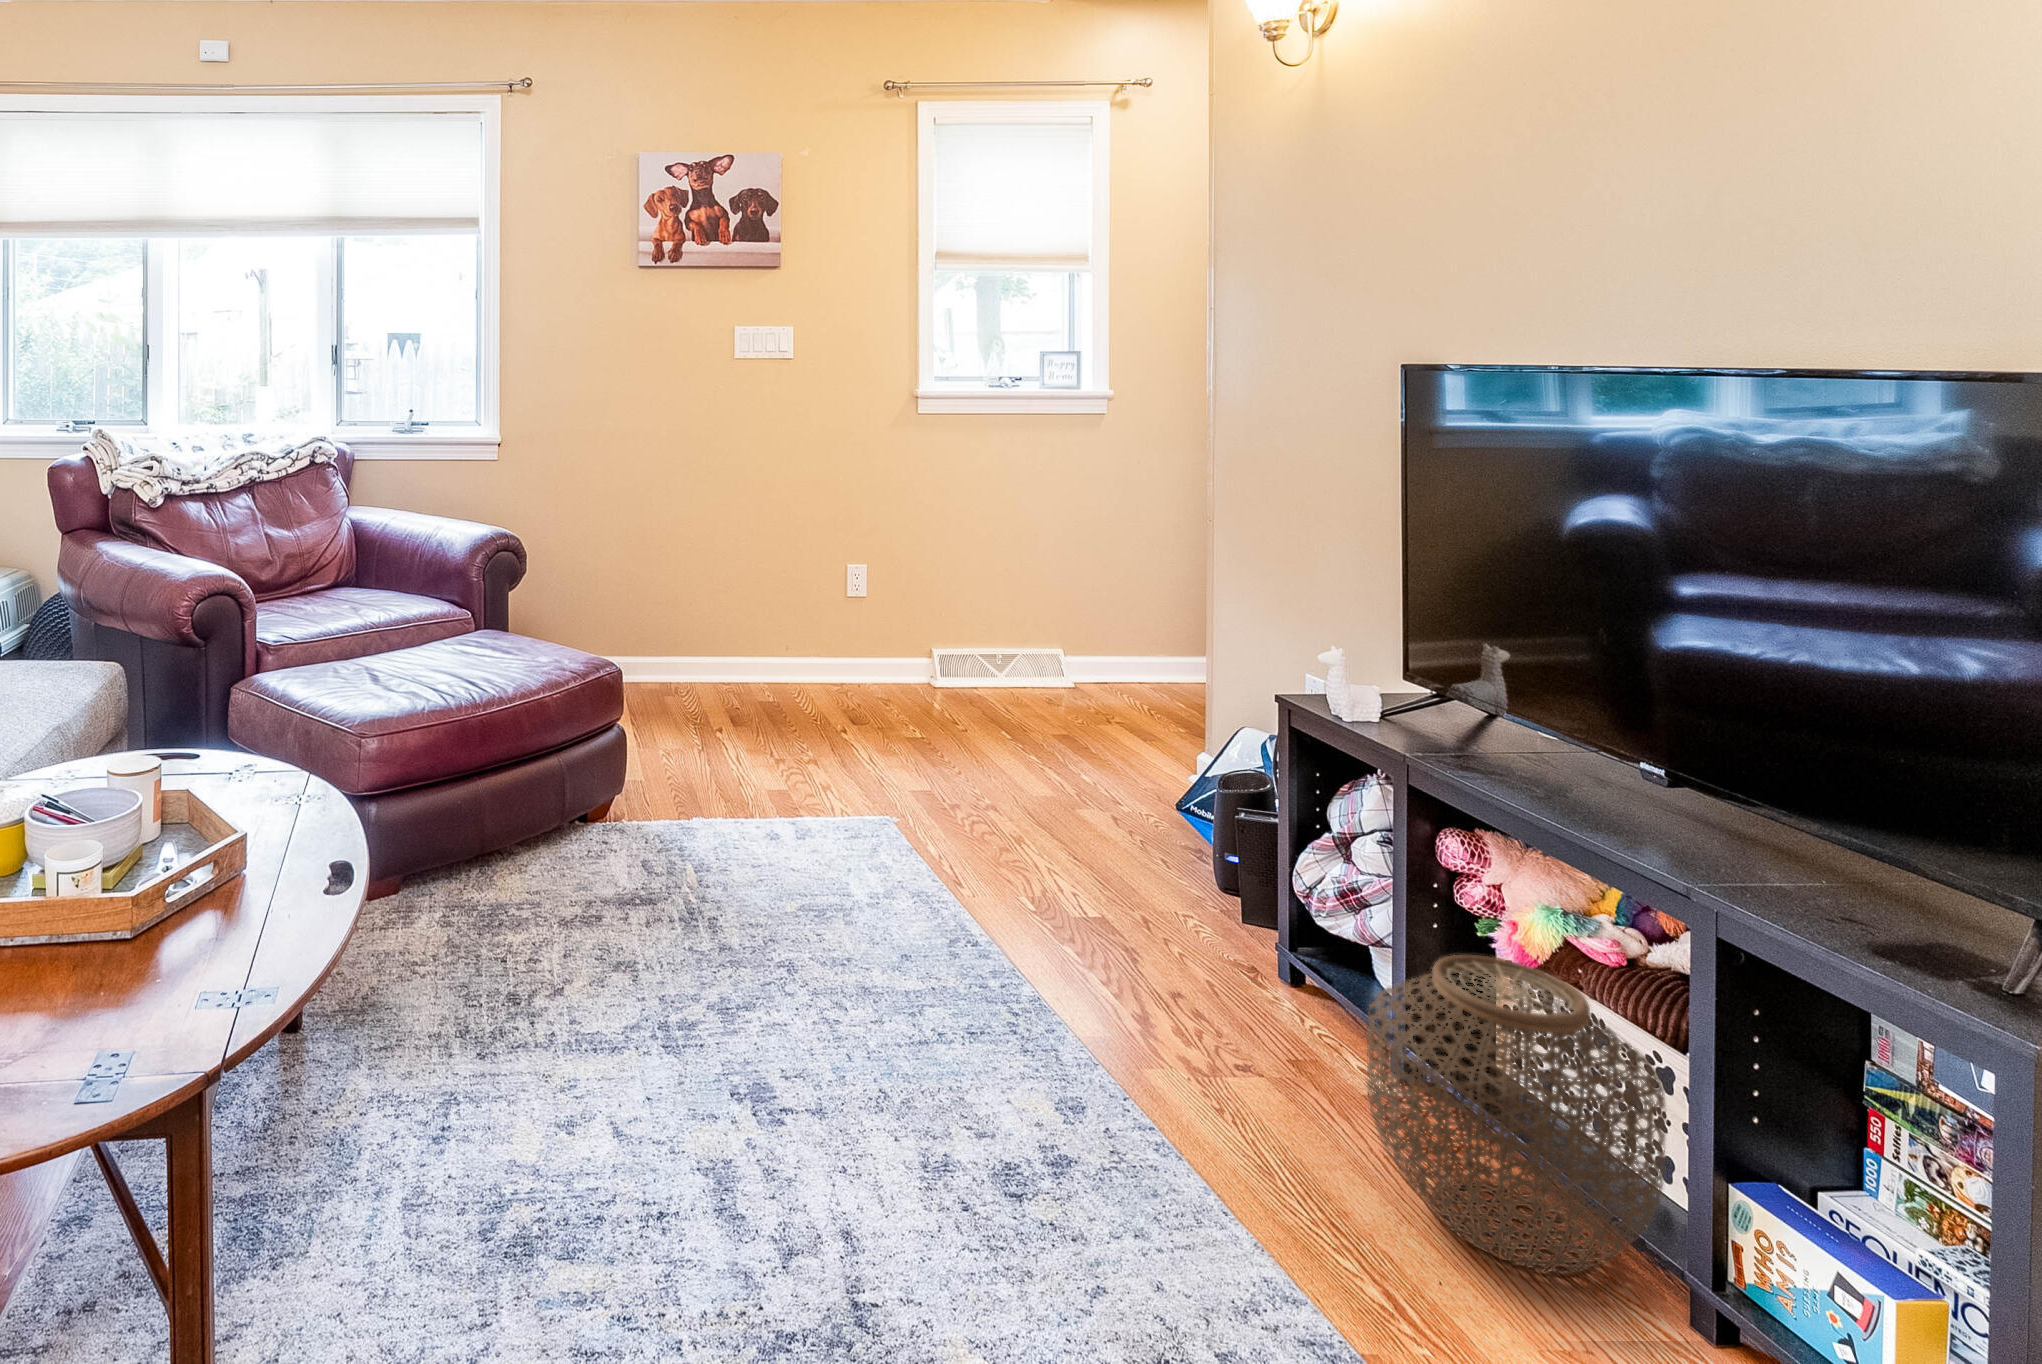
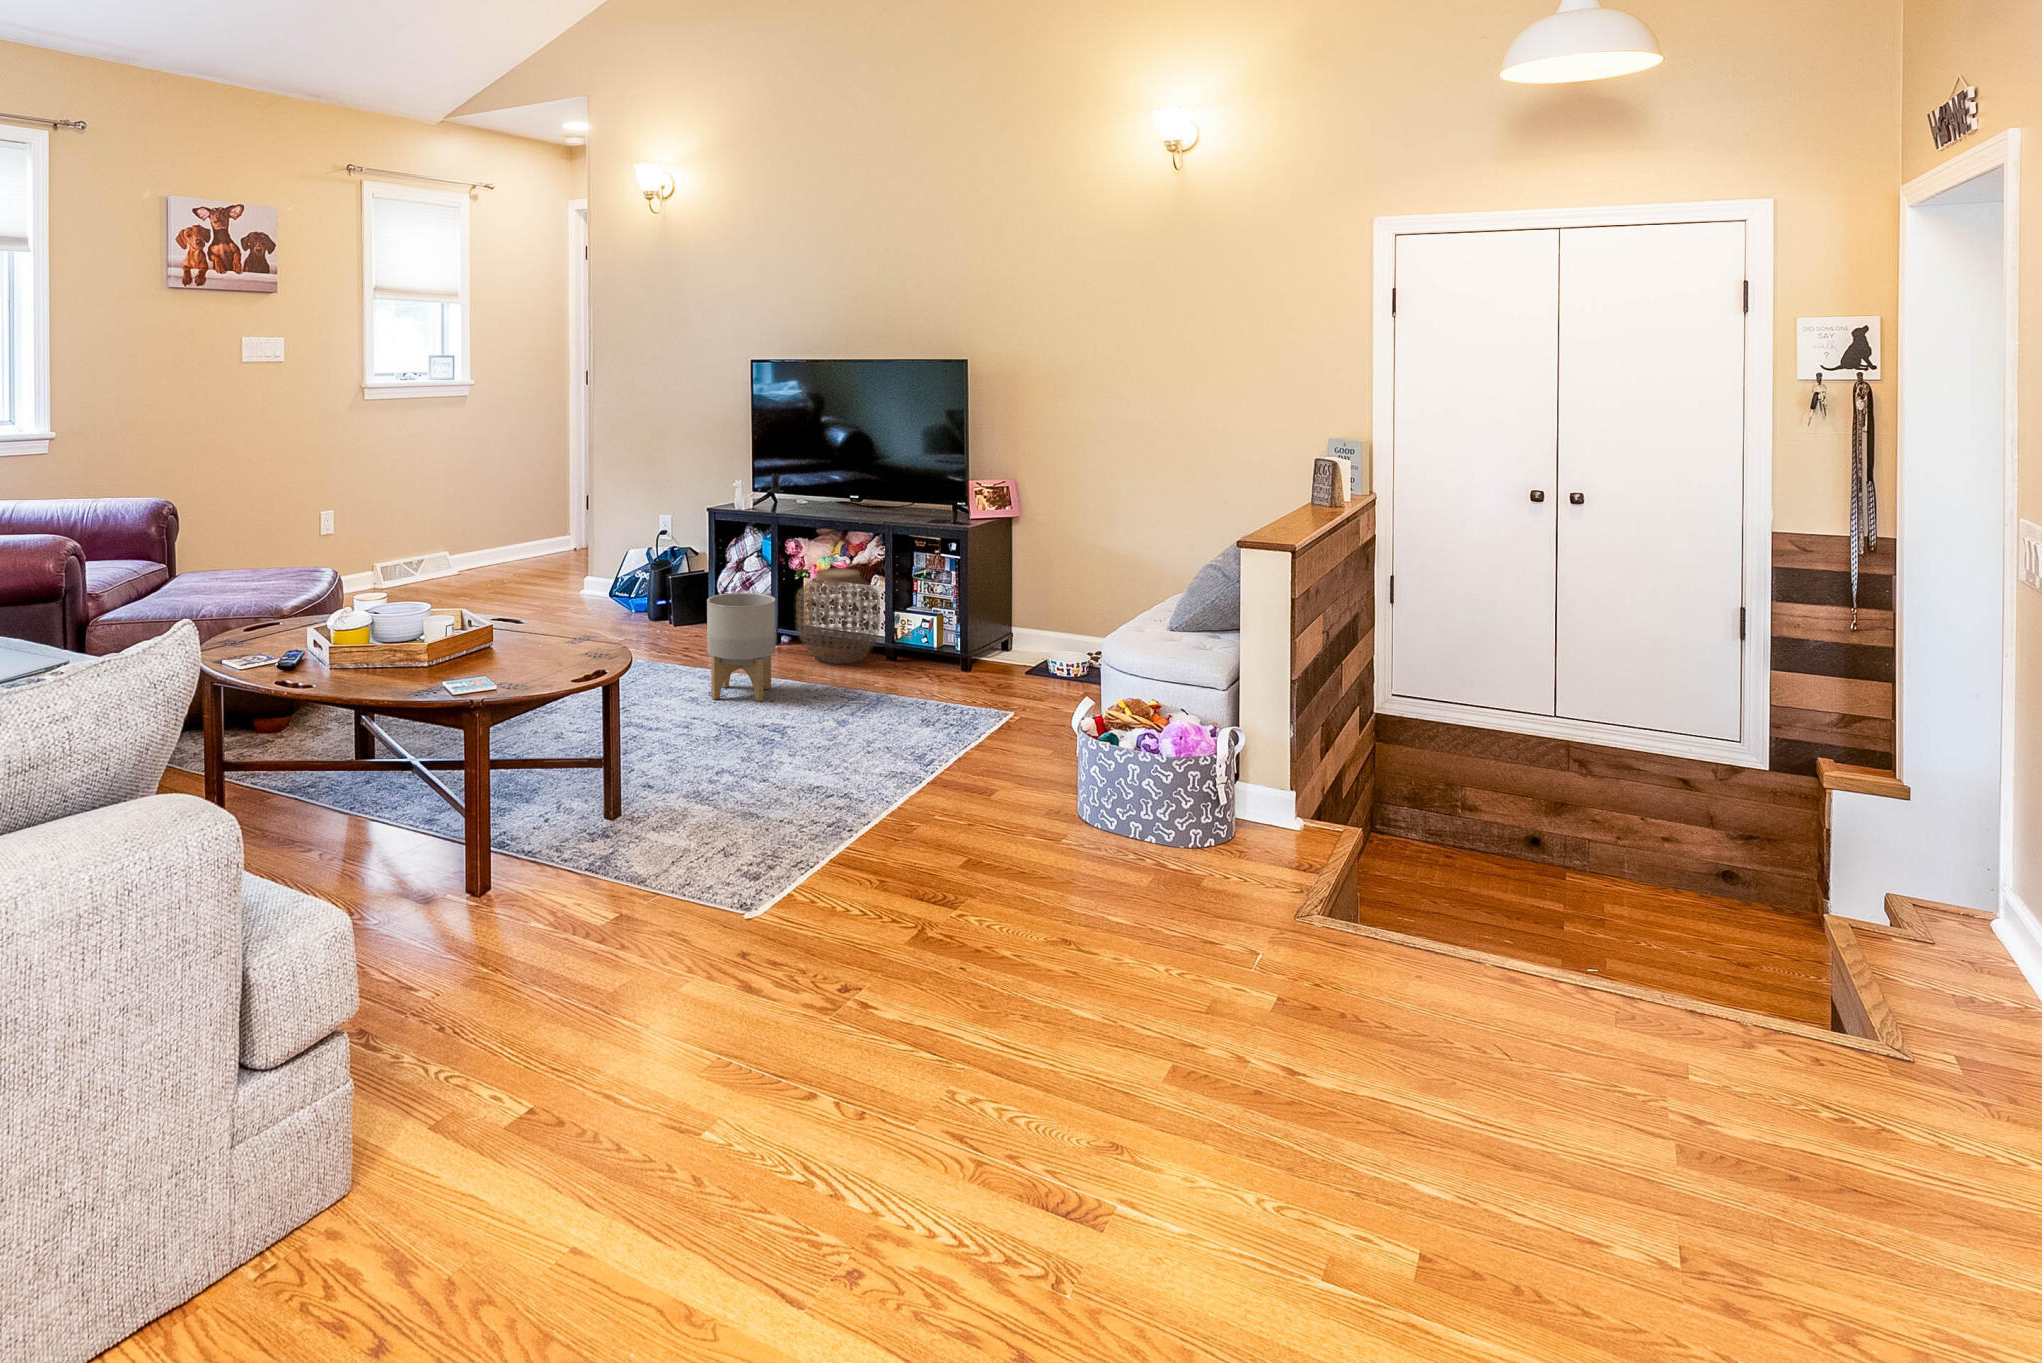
planter: none [976,935,1160,1263] -> present [707,593,776,701]

